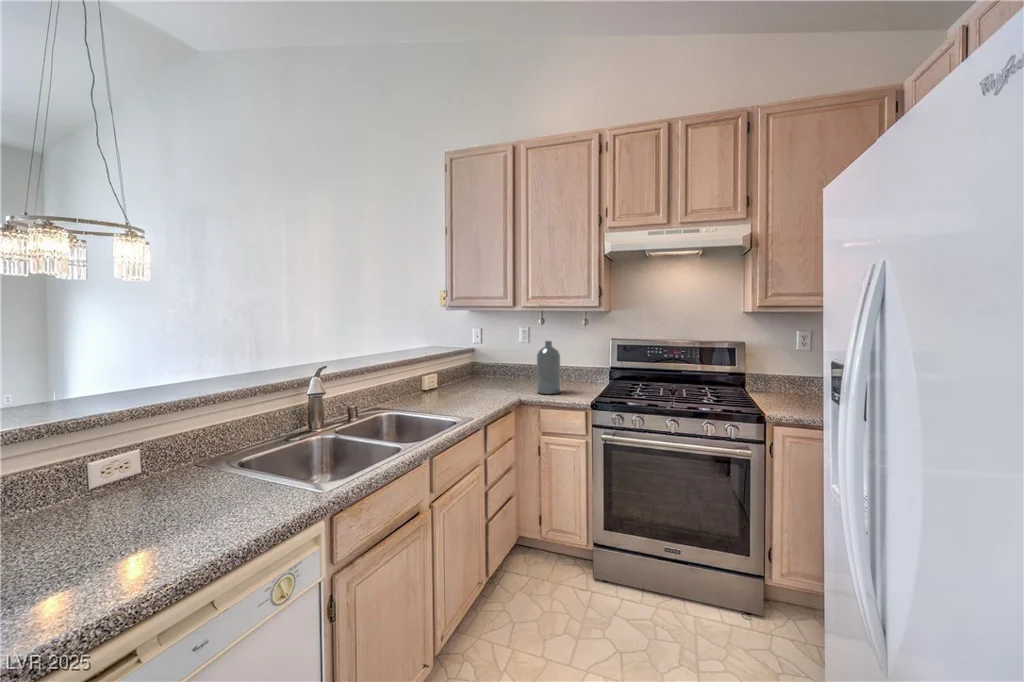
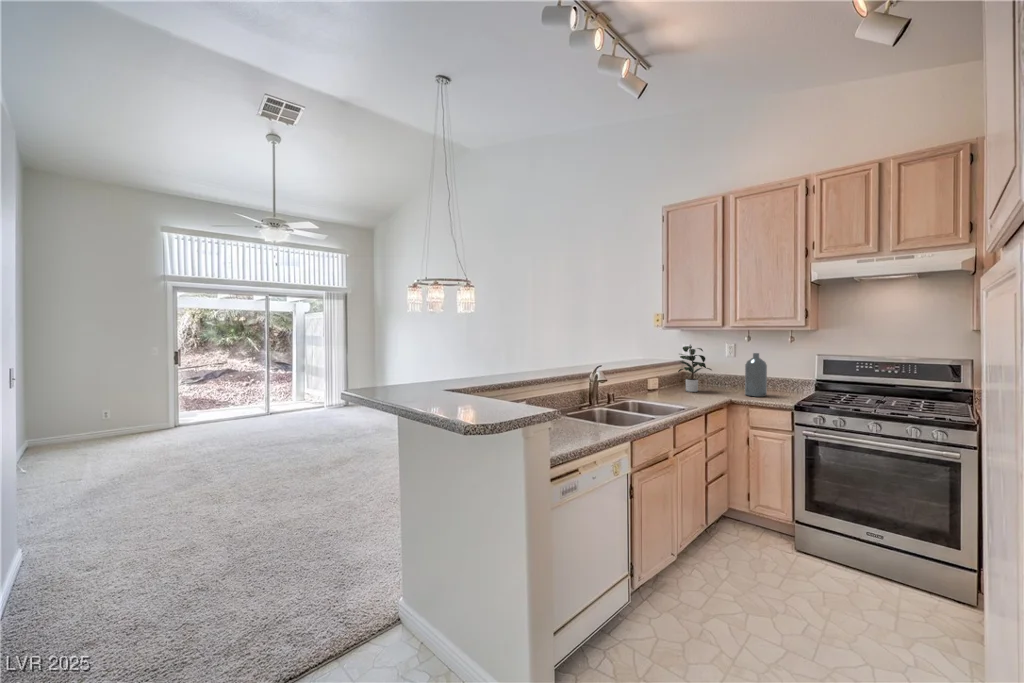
potted plant: none [454,333,509,392] -> present [678,346,712,392]

